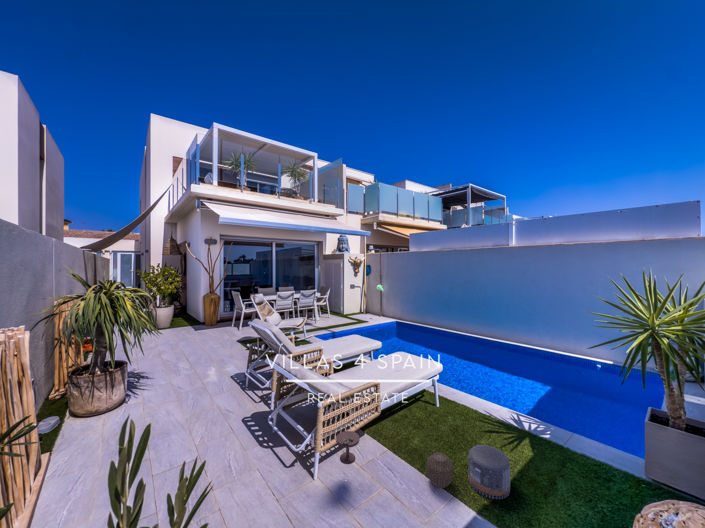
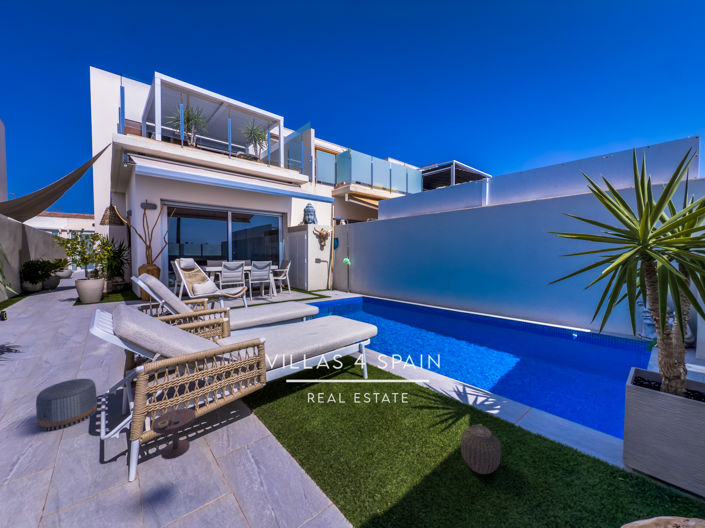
pouf: present [468,445,510,499] -> present [36,379,97,431]
woven basket: present [426,452,453,488] -> present [461,425,501,474]

